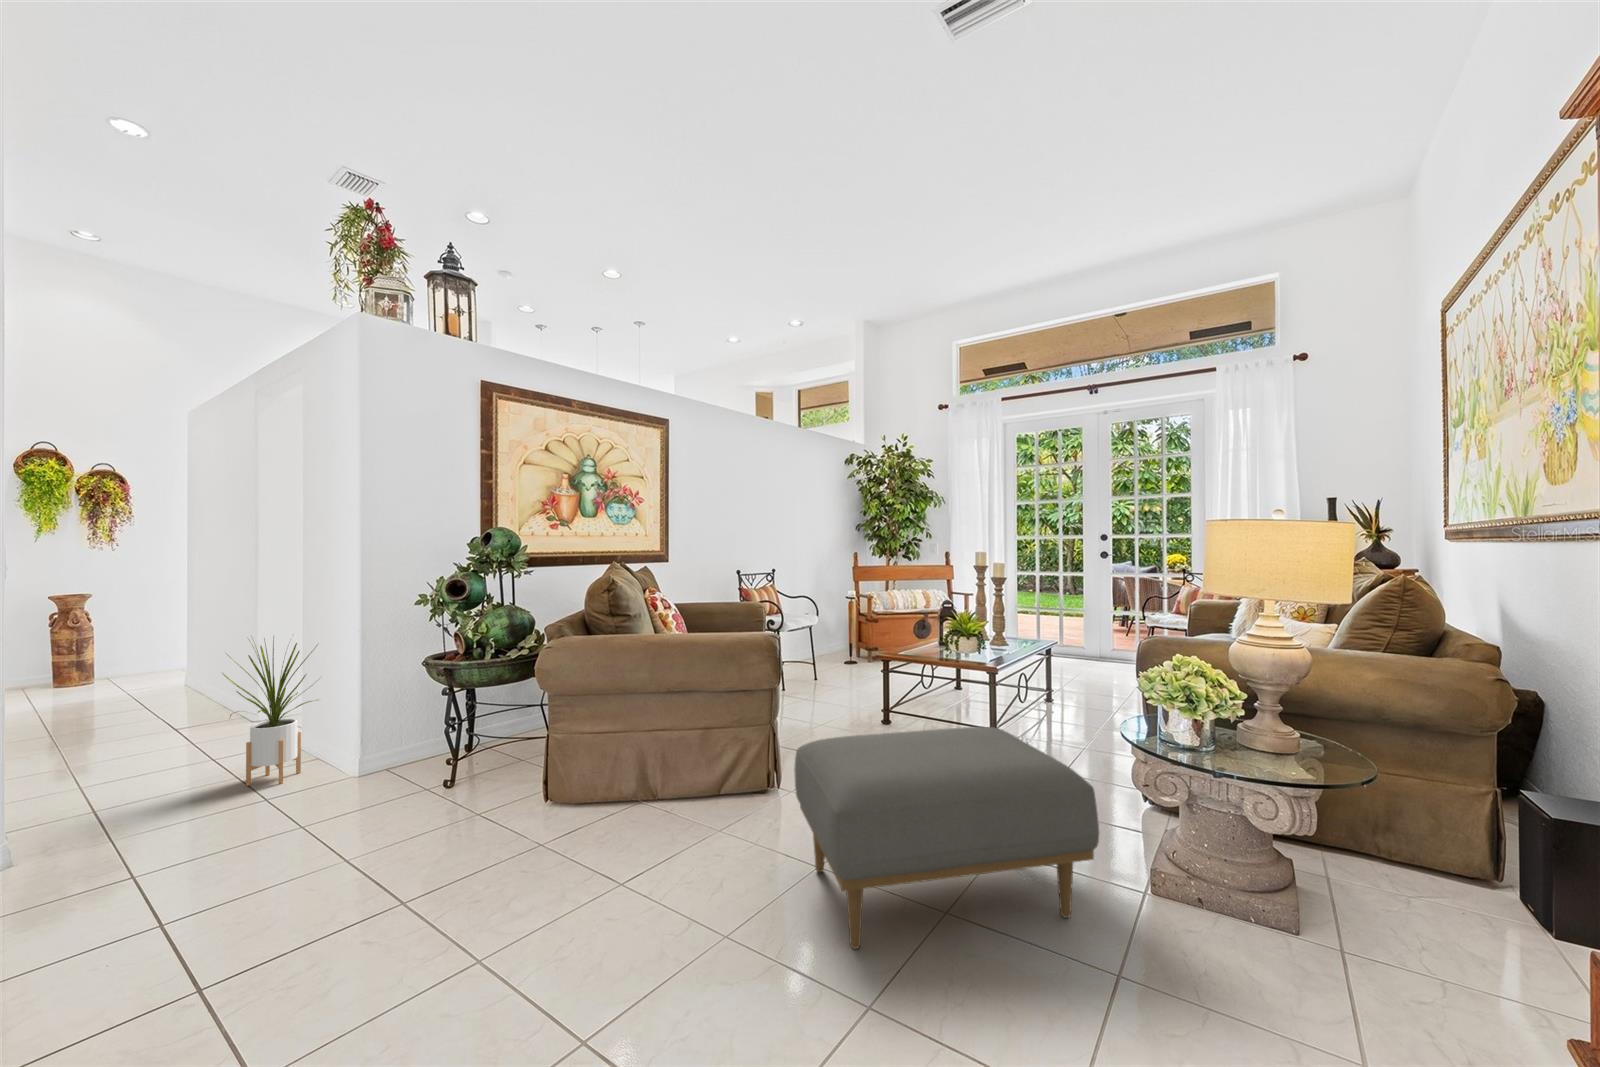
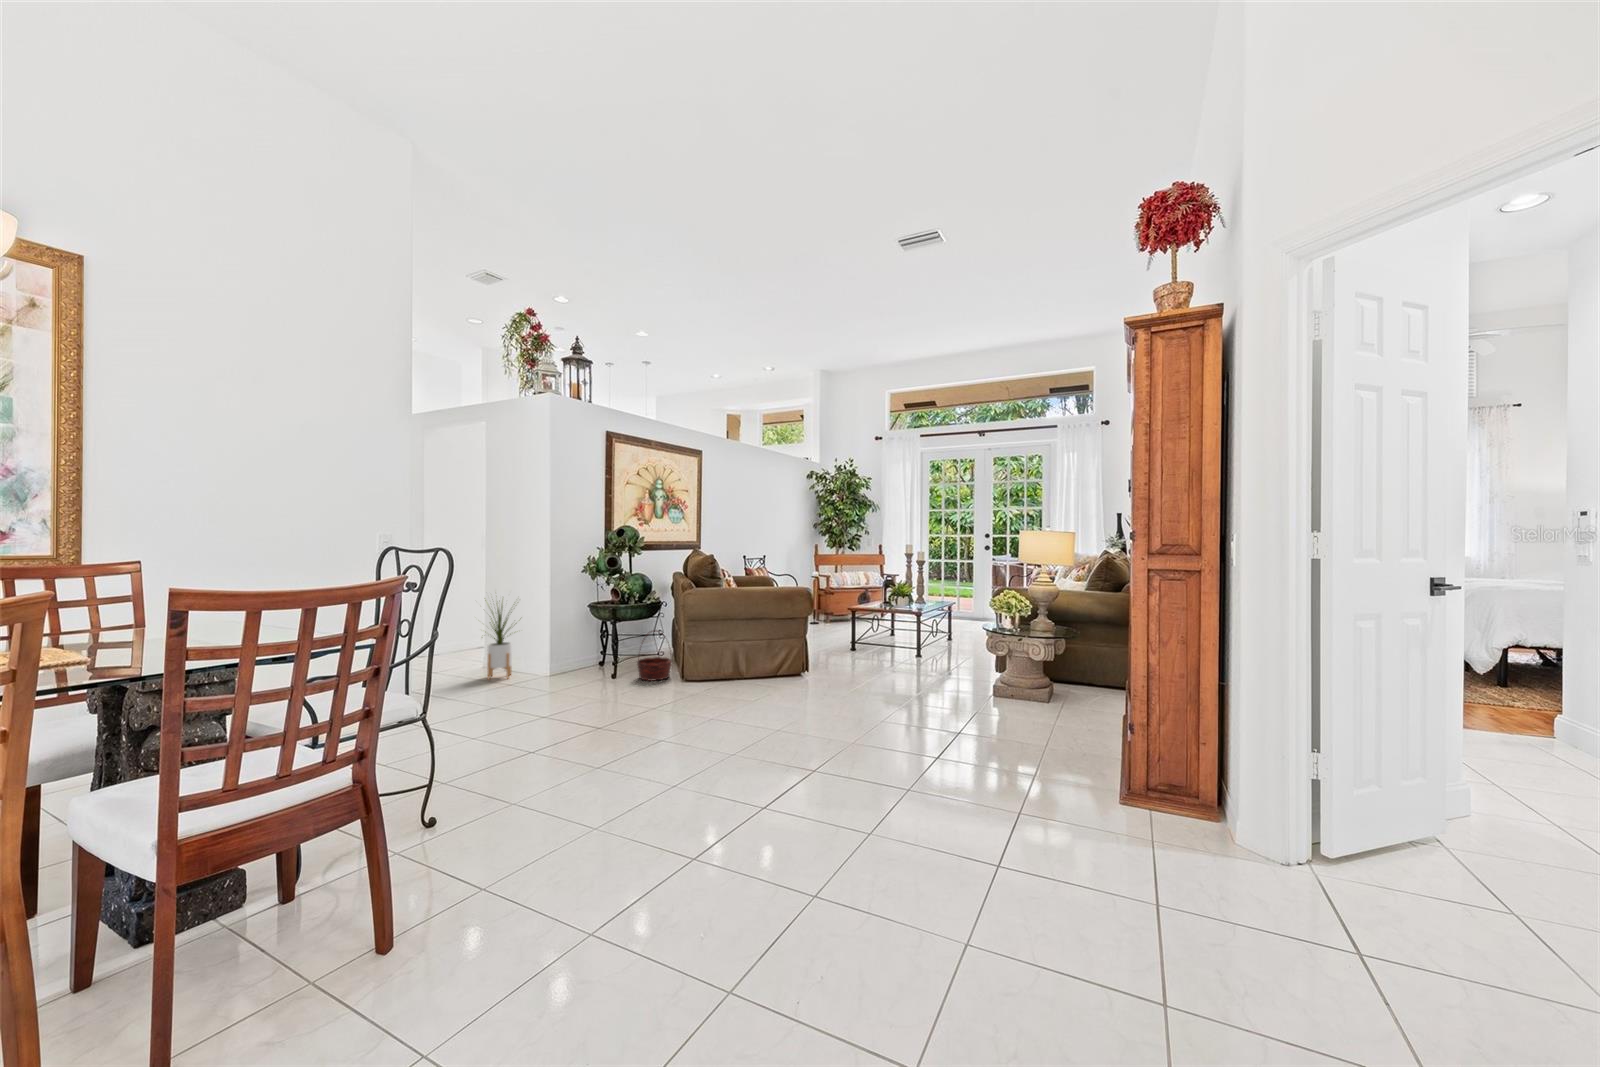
basket: none [476,707,544,800] -> present [637,630,672,681]
ottoman: present [794,727,1099,949] -> none [832,629,971,711]

